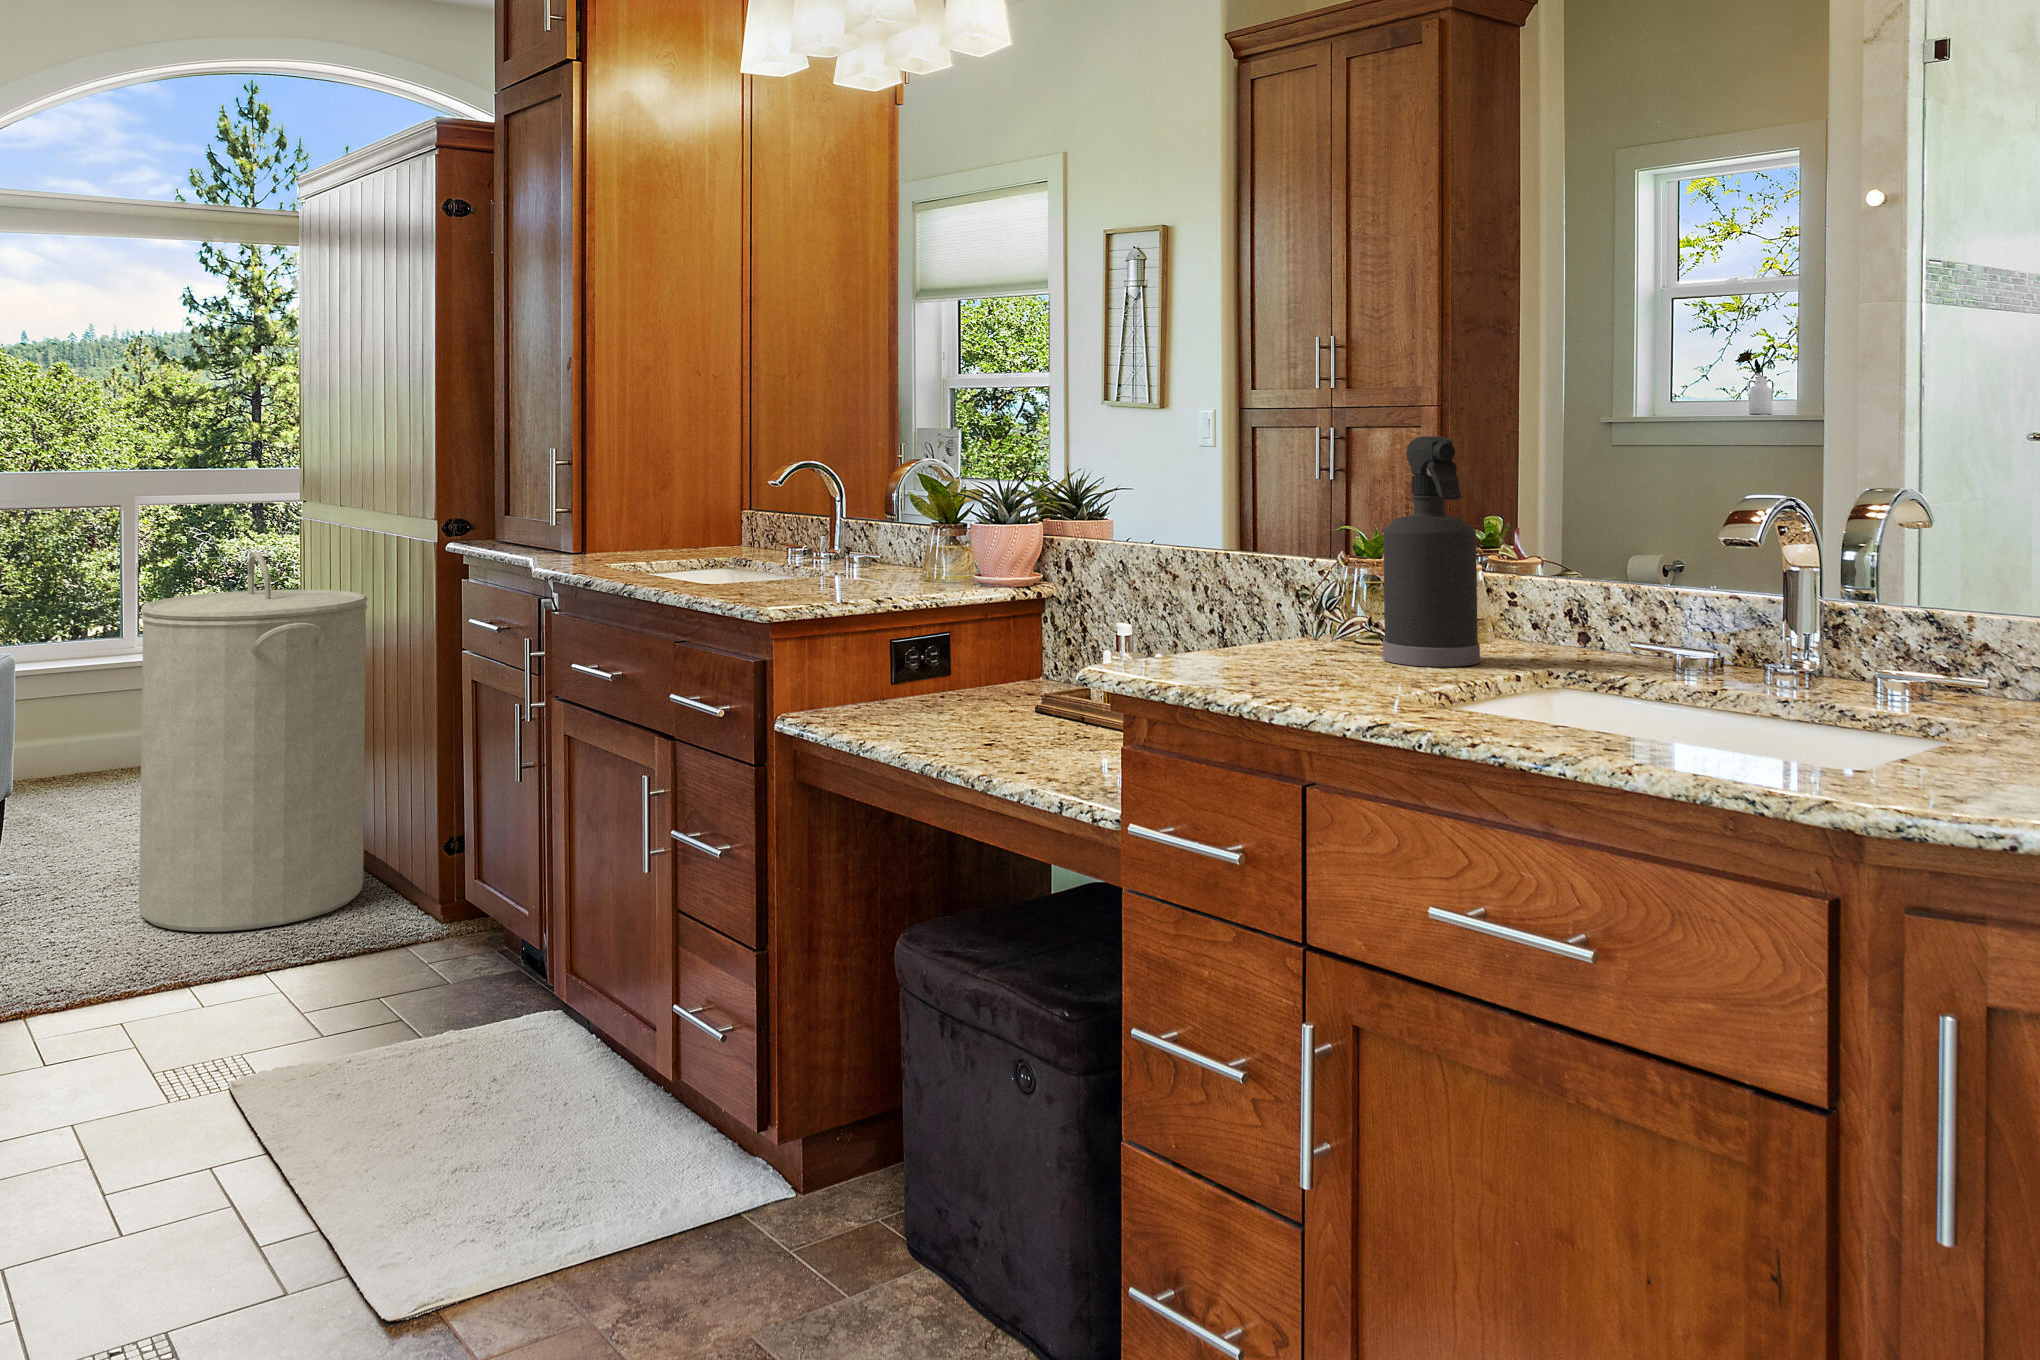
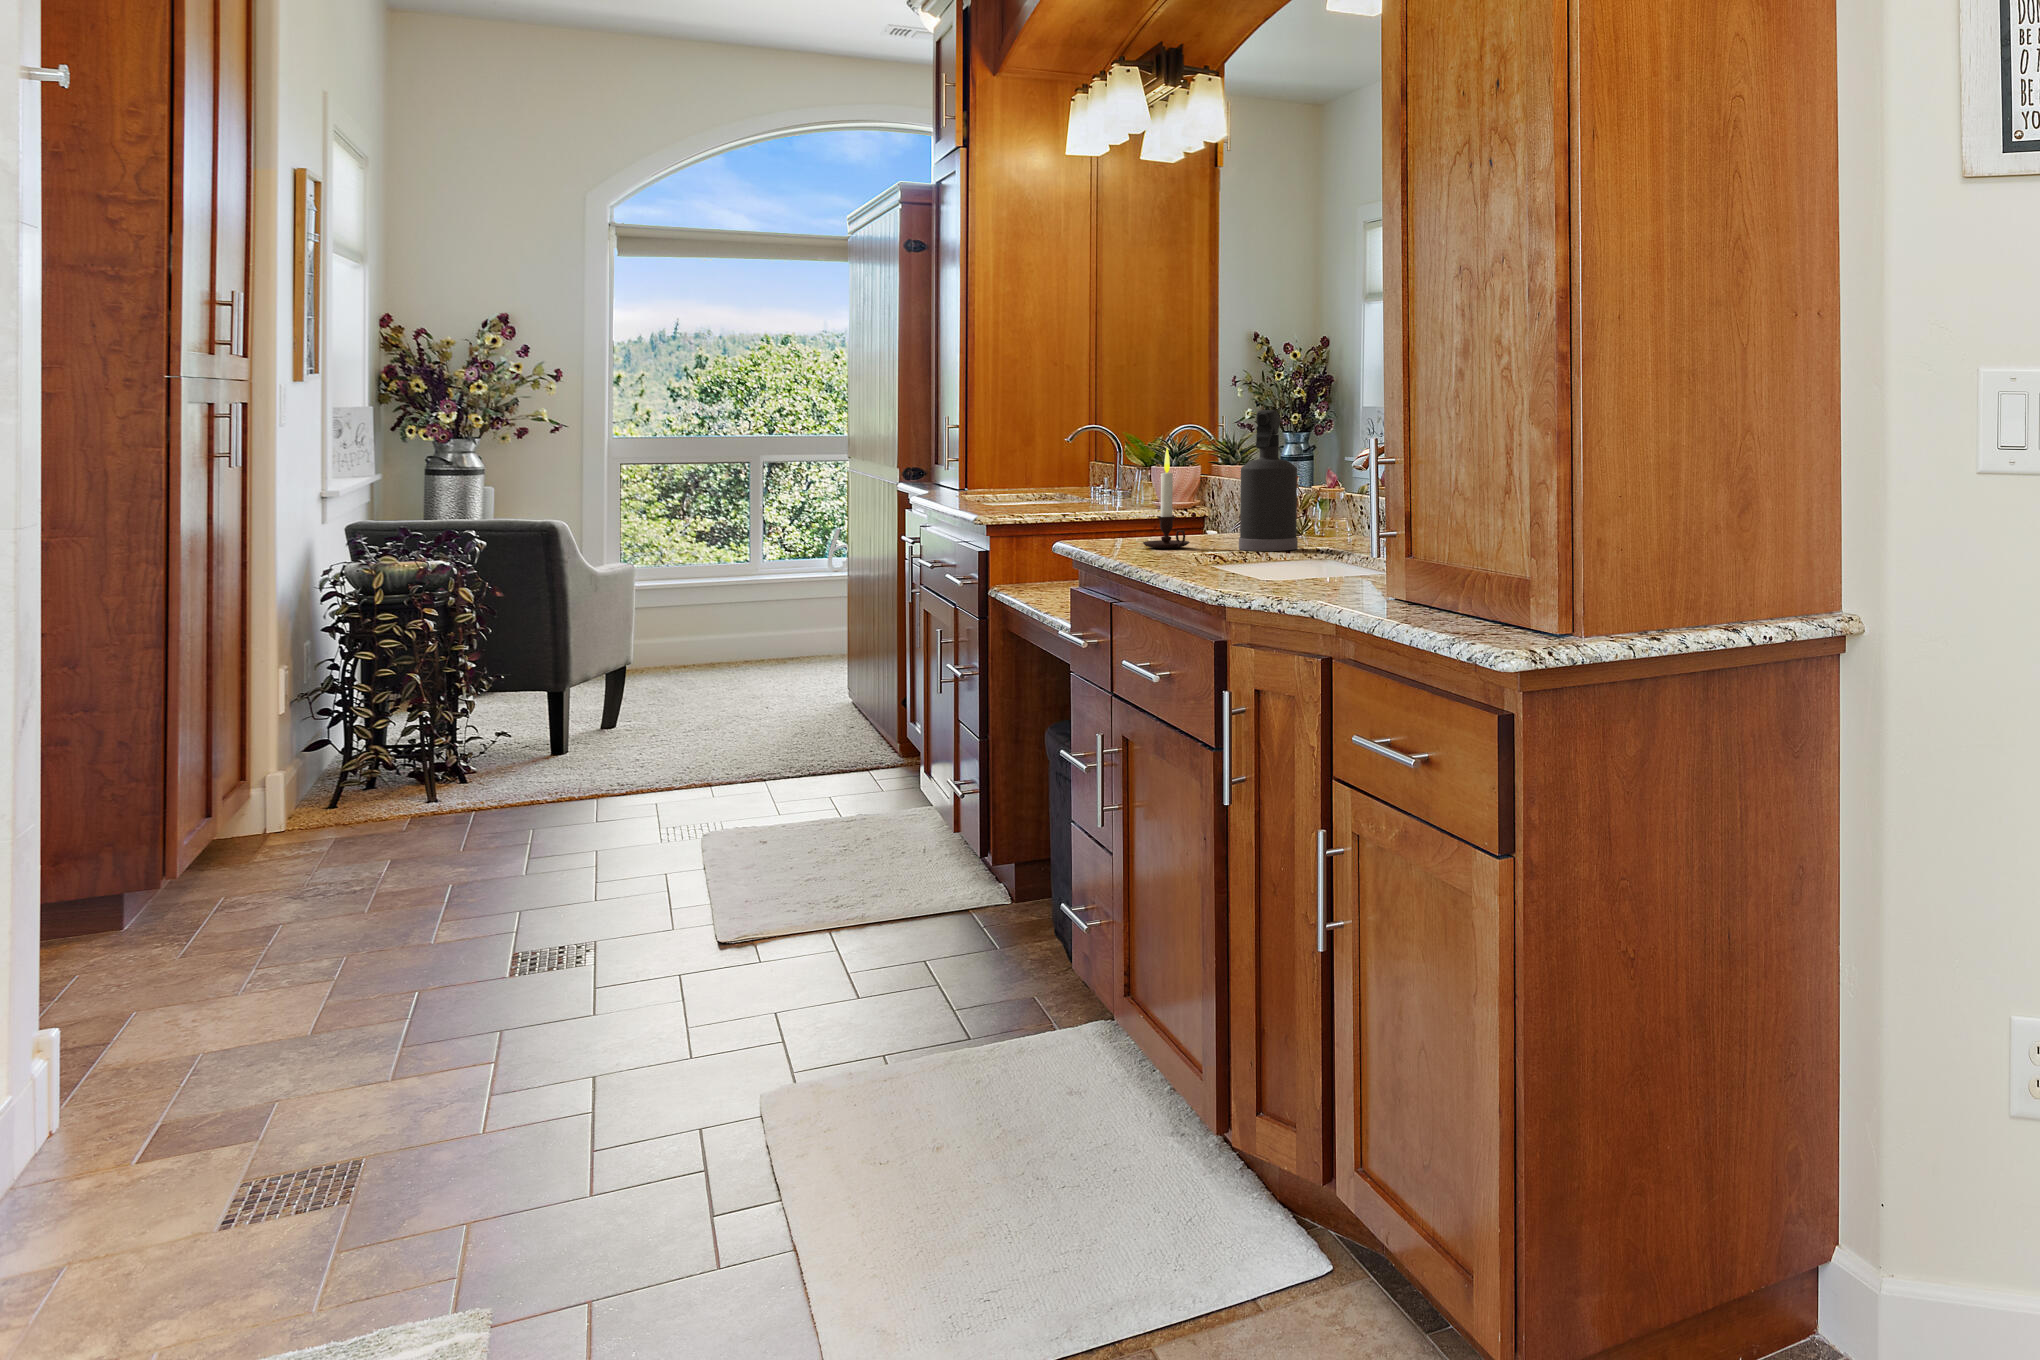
candle: none [1238,500,1329,667] -> present [1143,449,1190,548]
laundry hamper: present [139,551,368,932] -> none [699,494,863,760]

